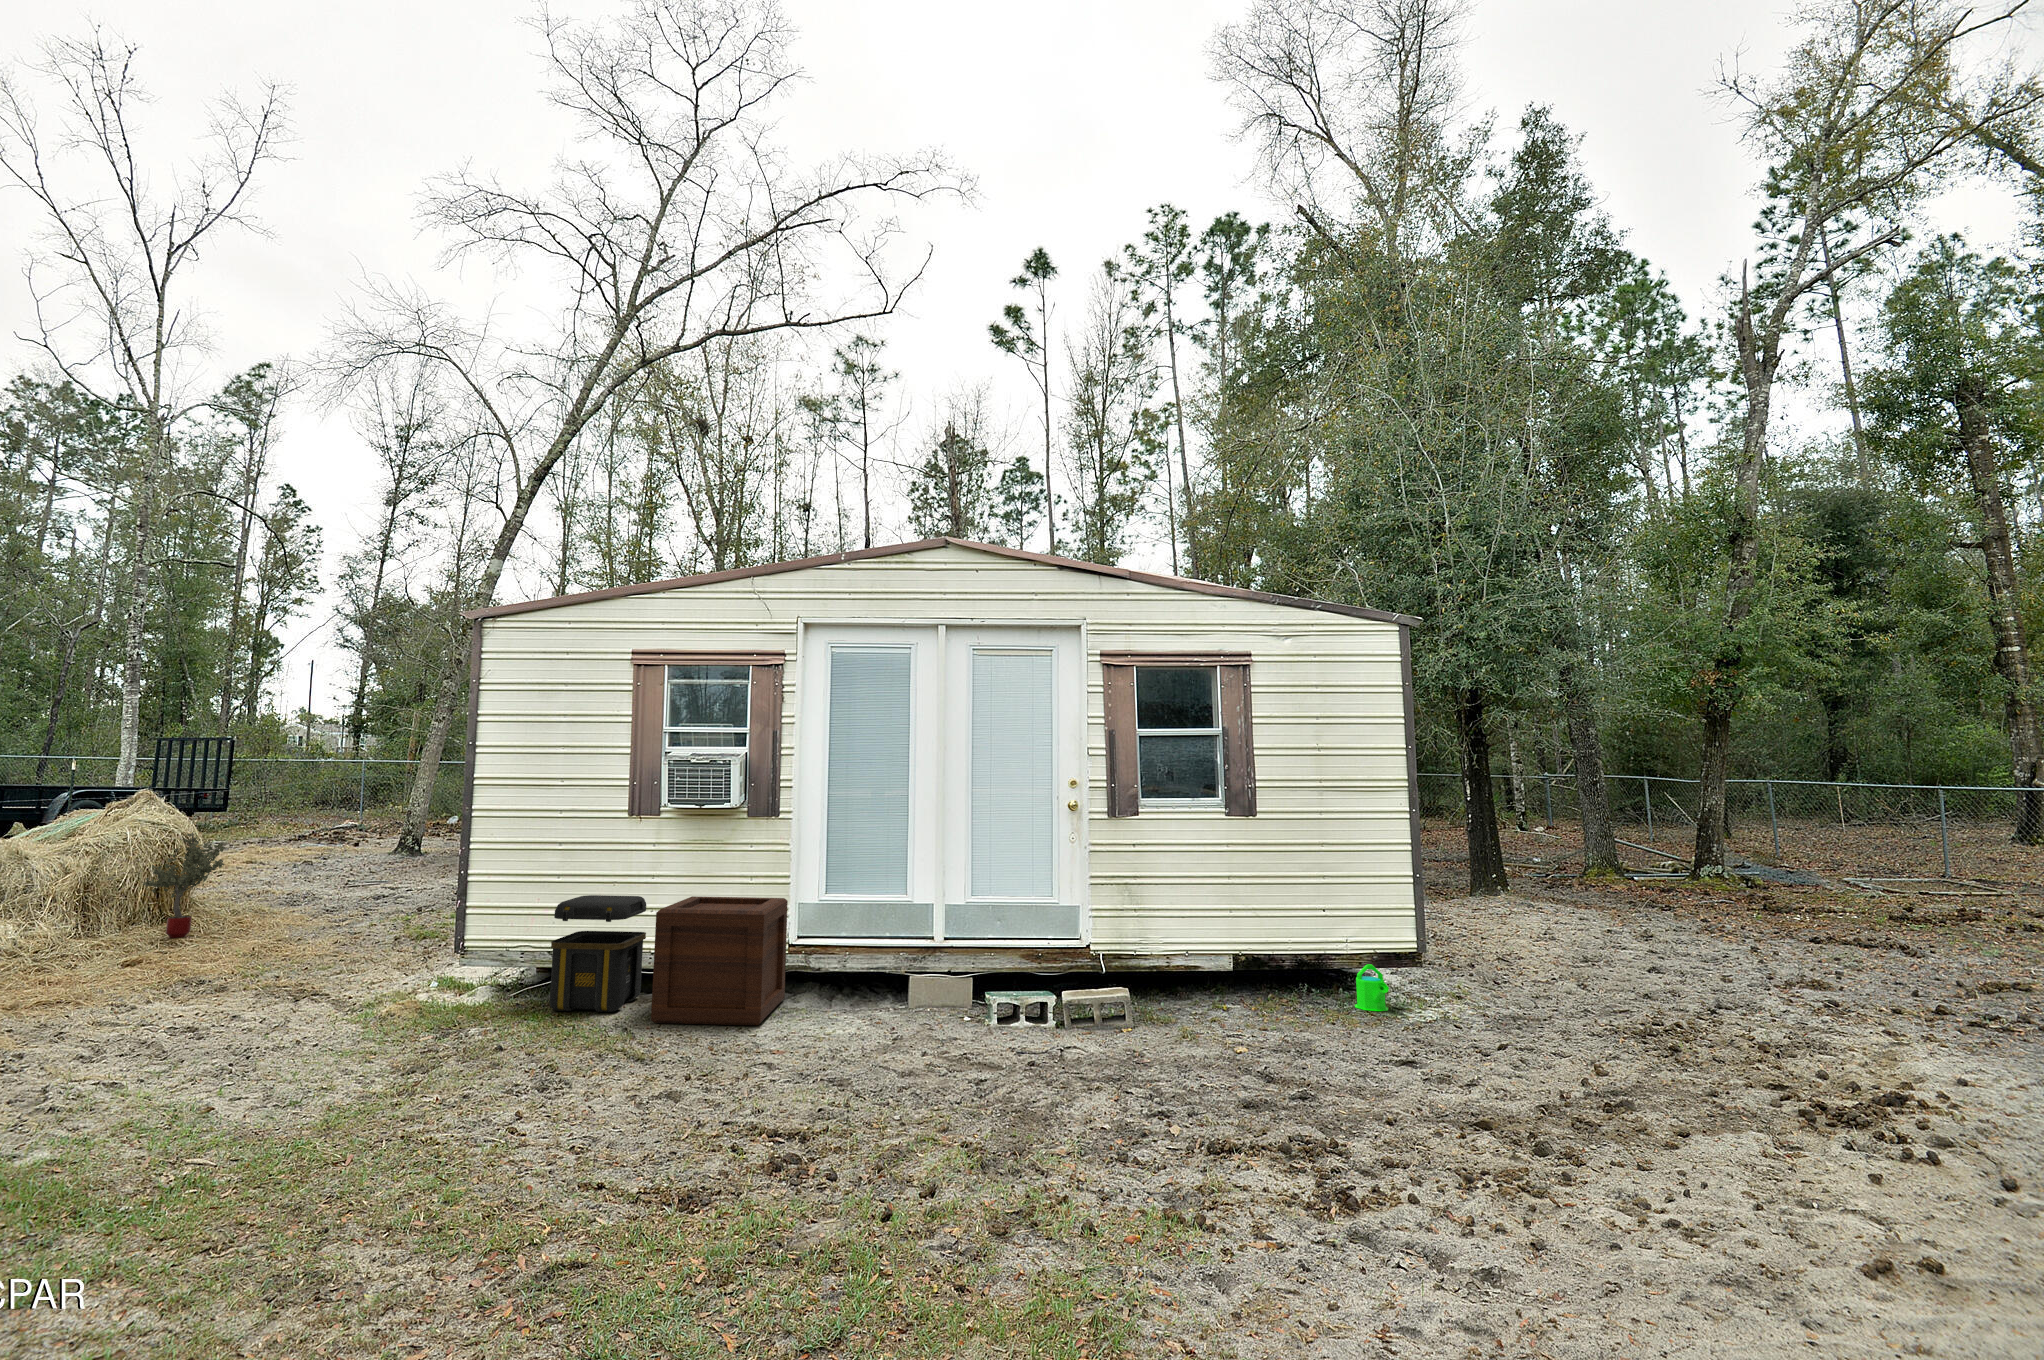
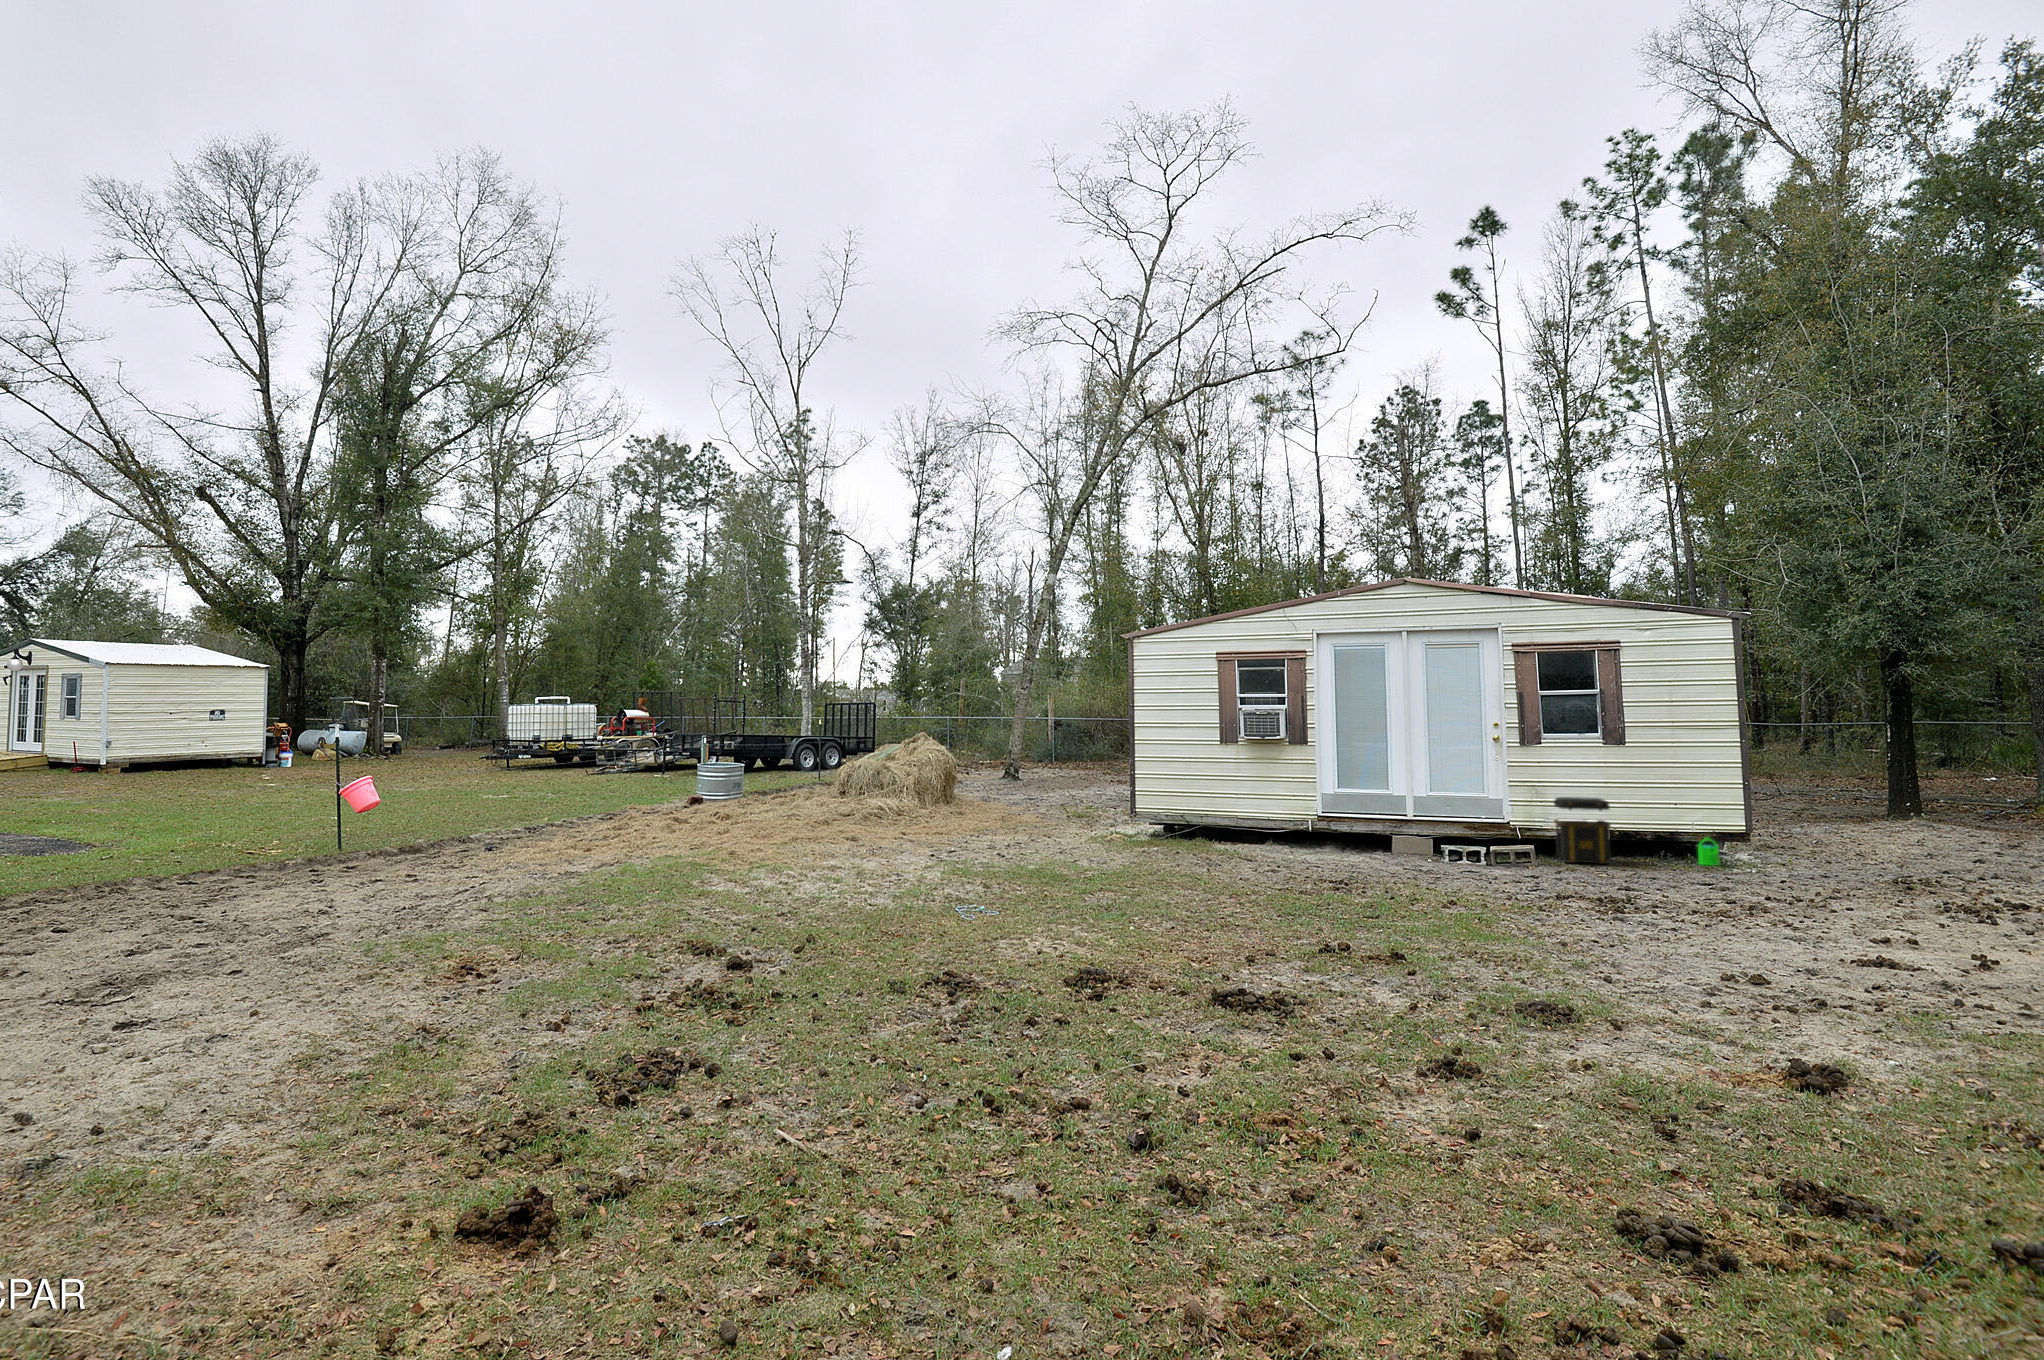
potted tree: present [143,832,225,938] -> none [925,758,959,817]
toolbox: present [550,895,646,1012] -> present [1554,797,1611,864]
wooden crate: present [651,896,788,1026] -> none [1248,790,1318,855]

